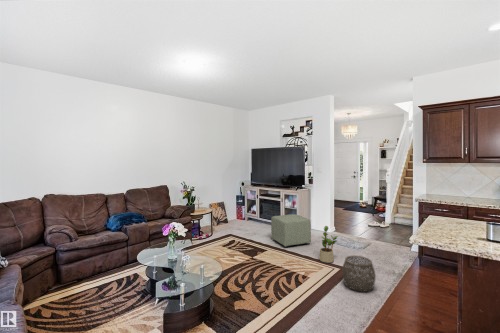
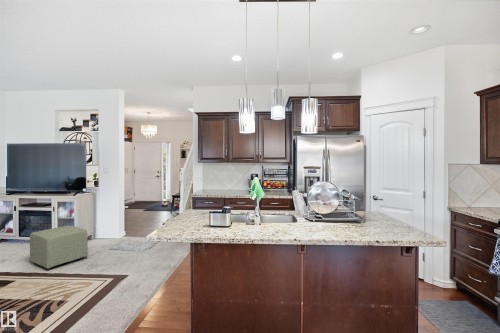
potted plant: present [319,226,338,263] -> none [92,235,115,277]
woven basket: present [342,256,375,291] -> none [109,262,144,301]

